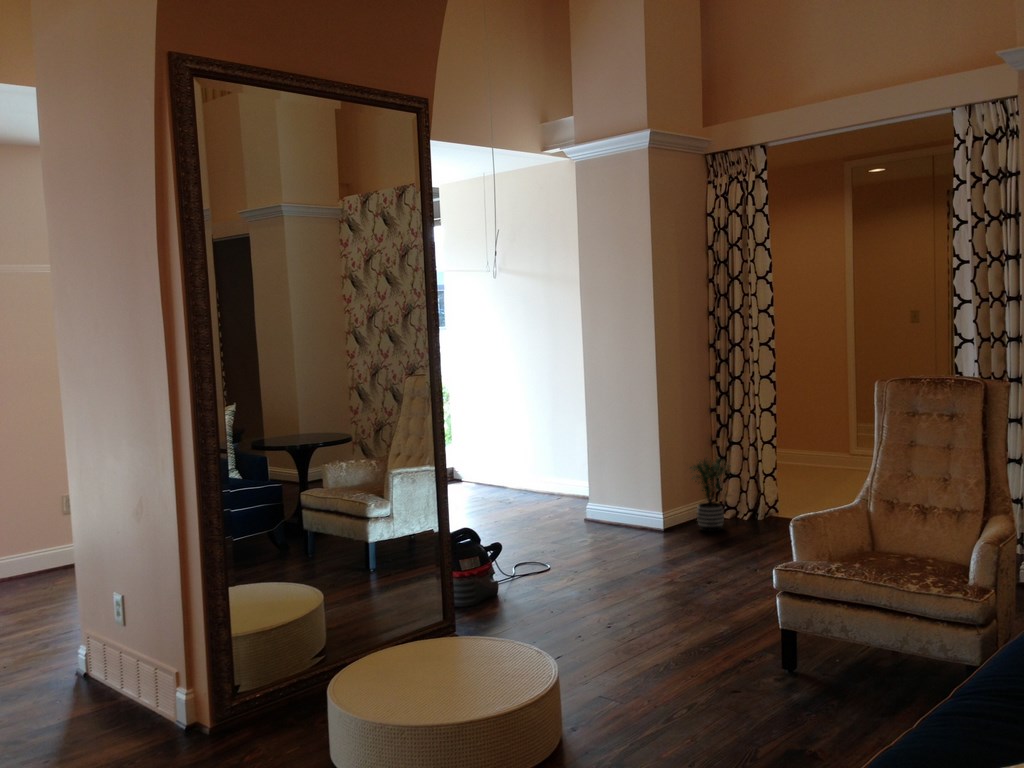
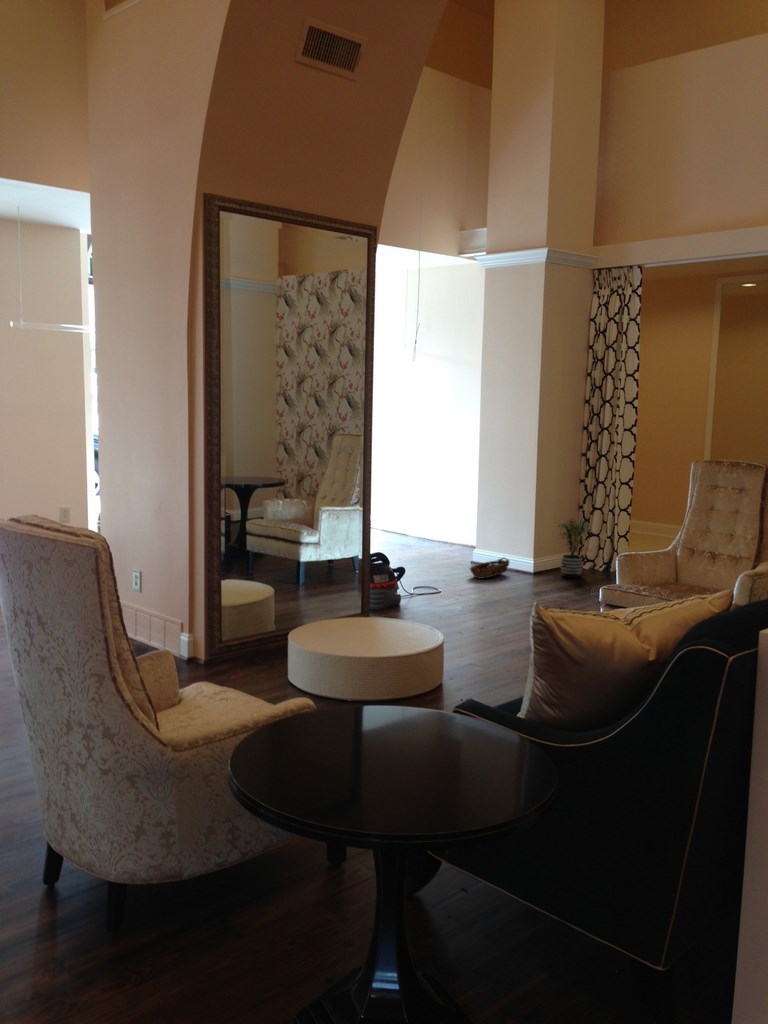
basket: none [571,511,636,545] -> present [470,558,509,578]

